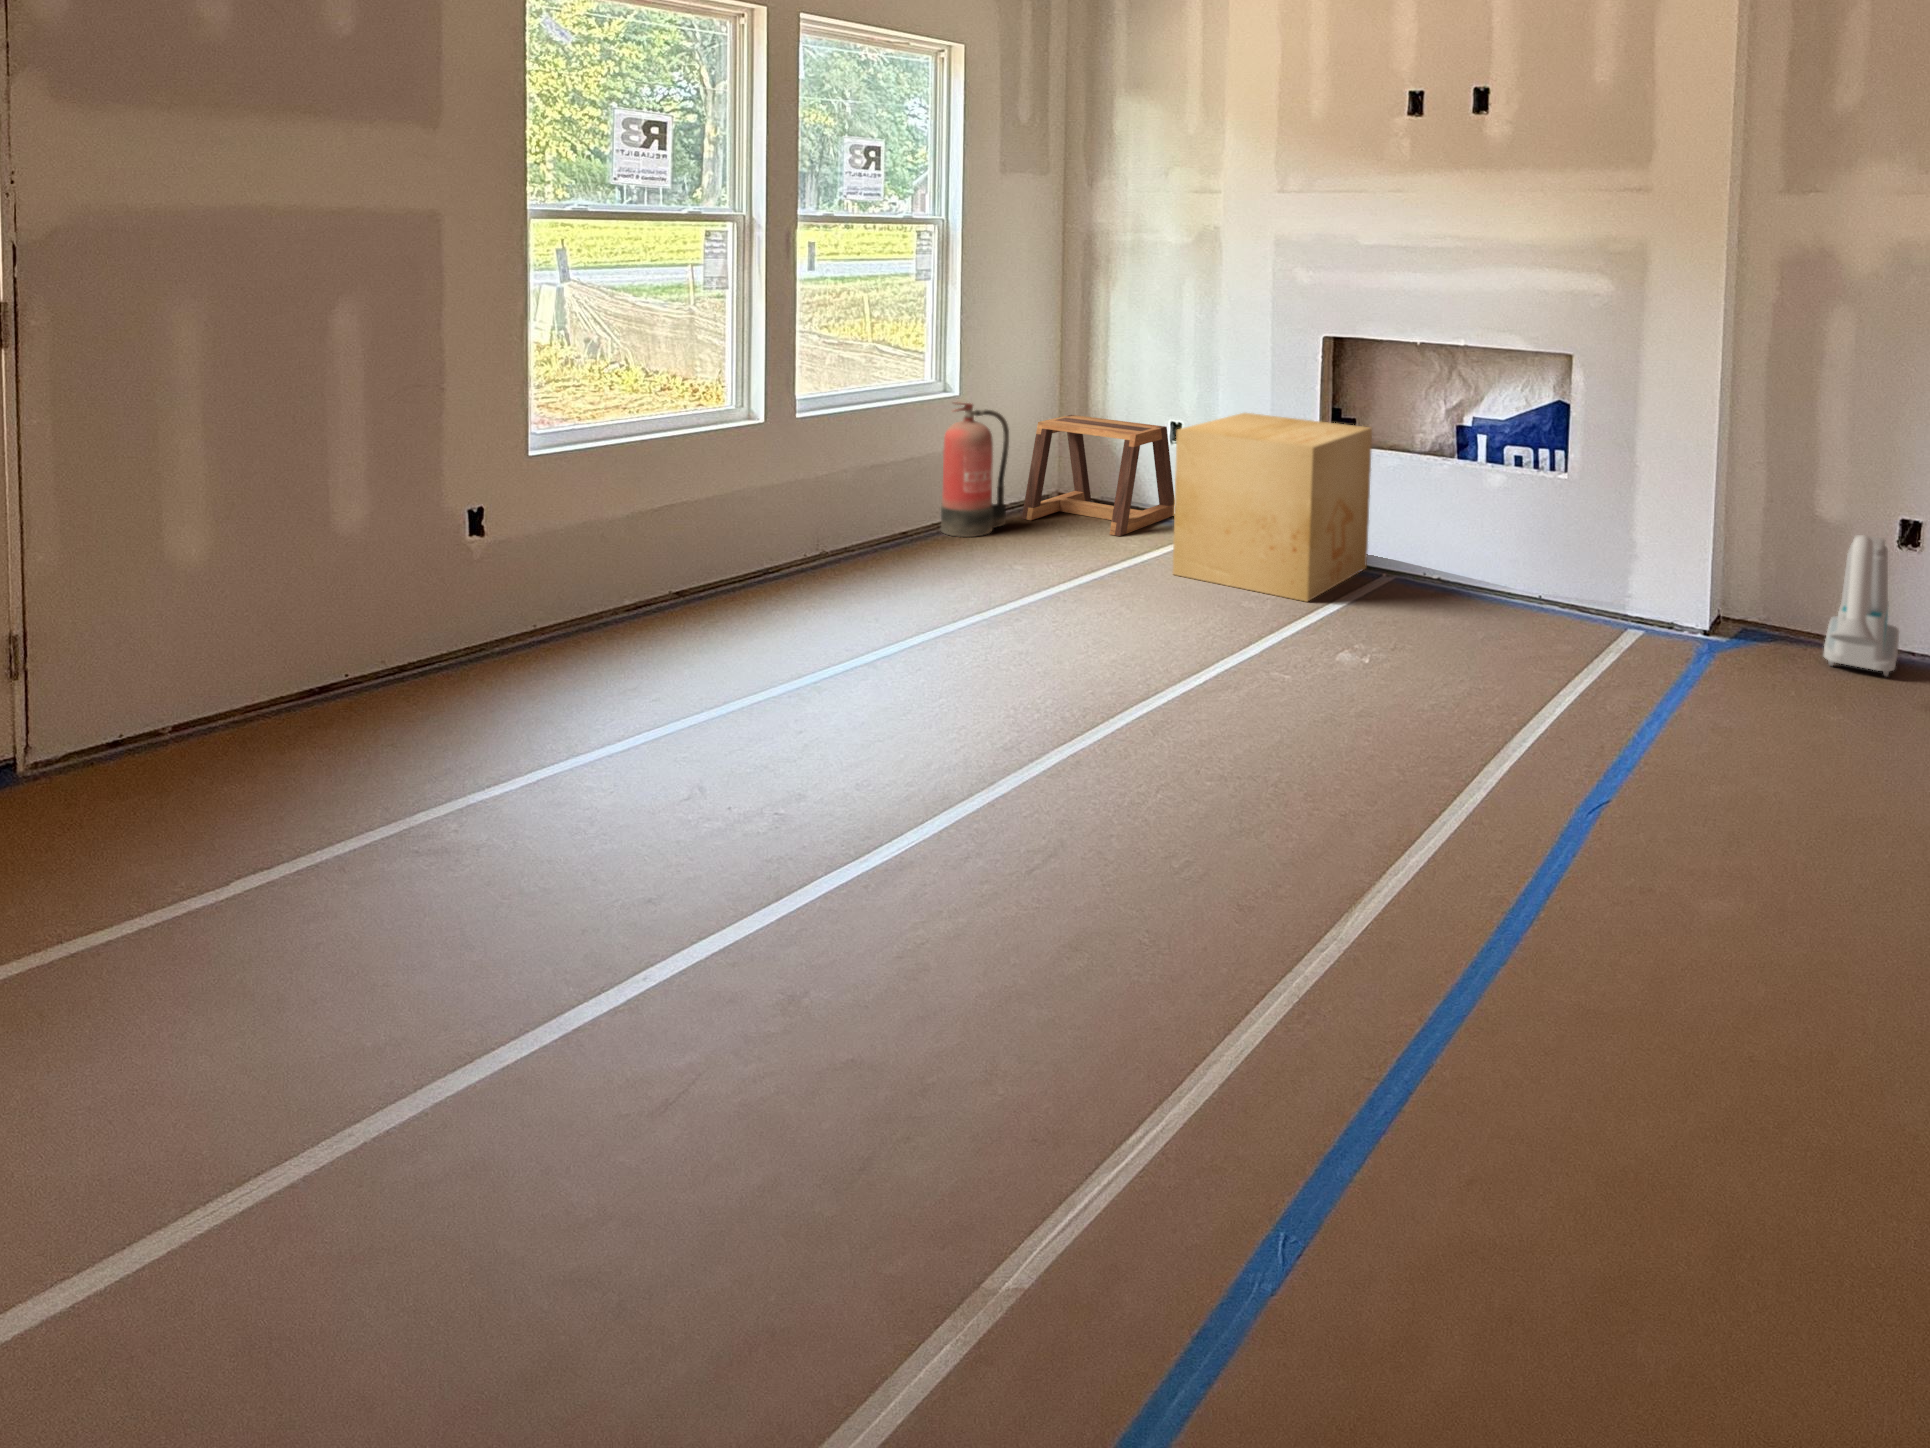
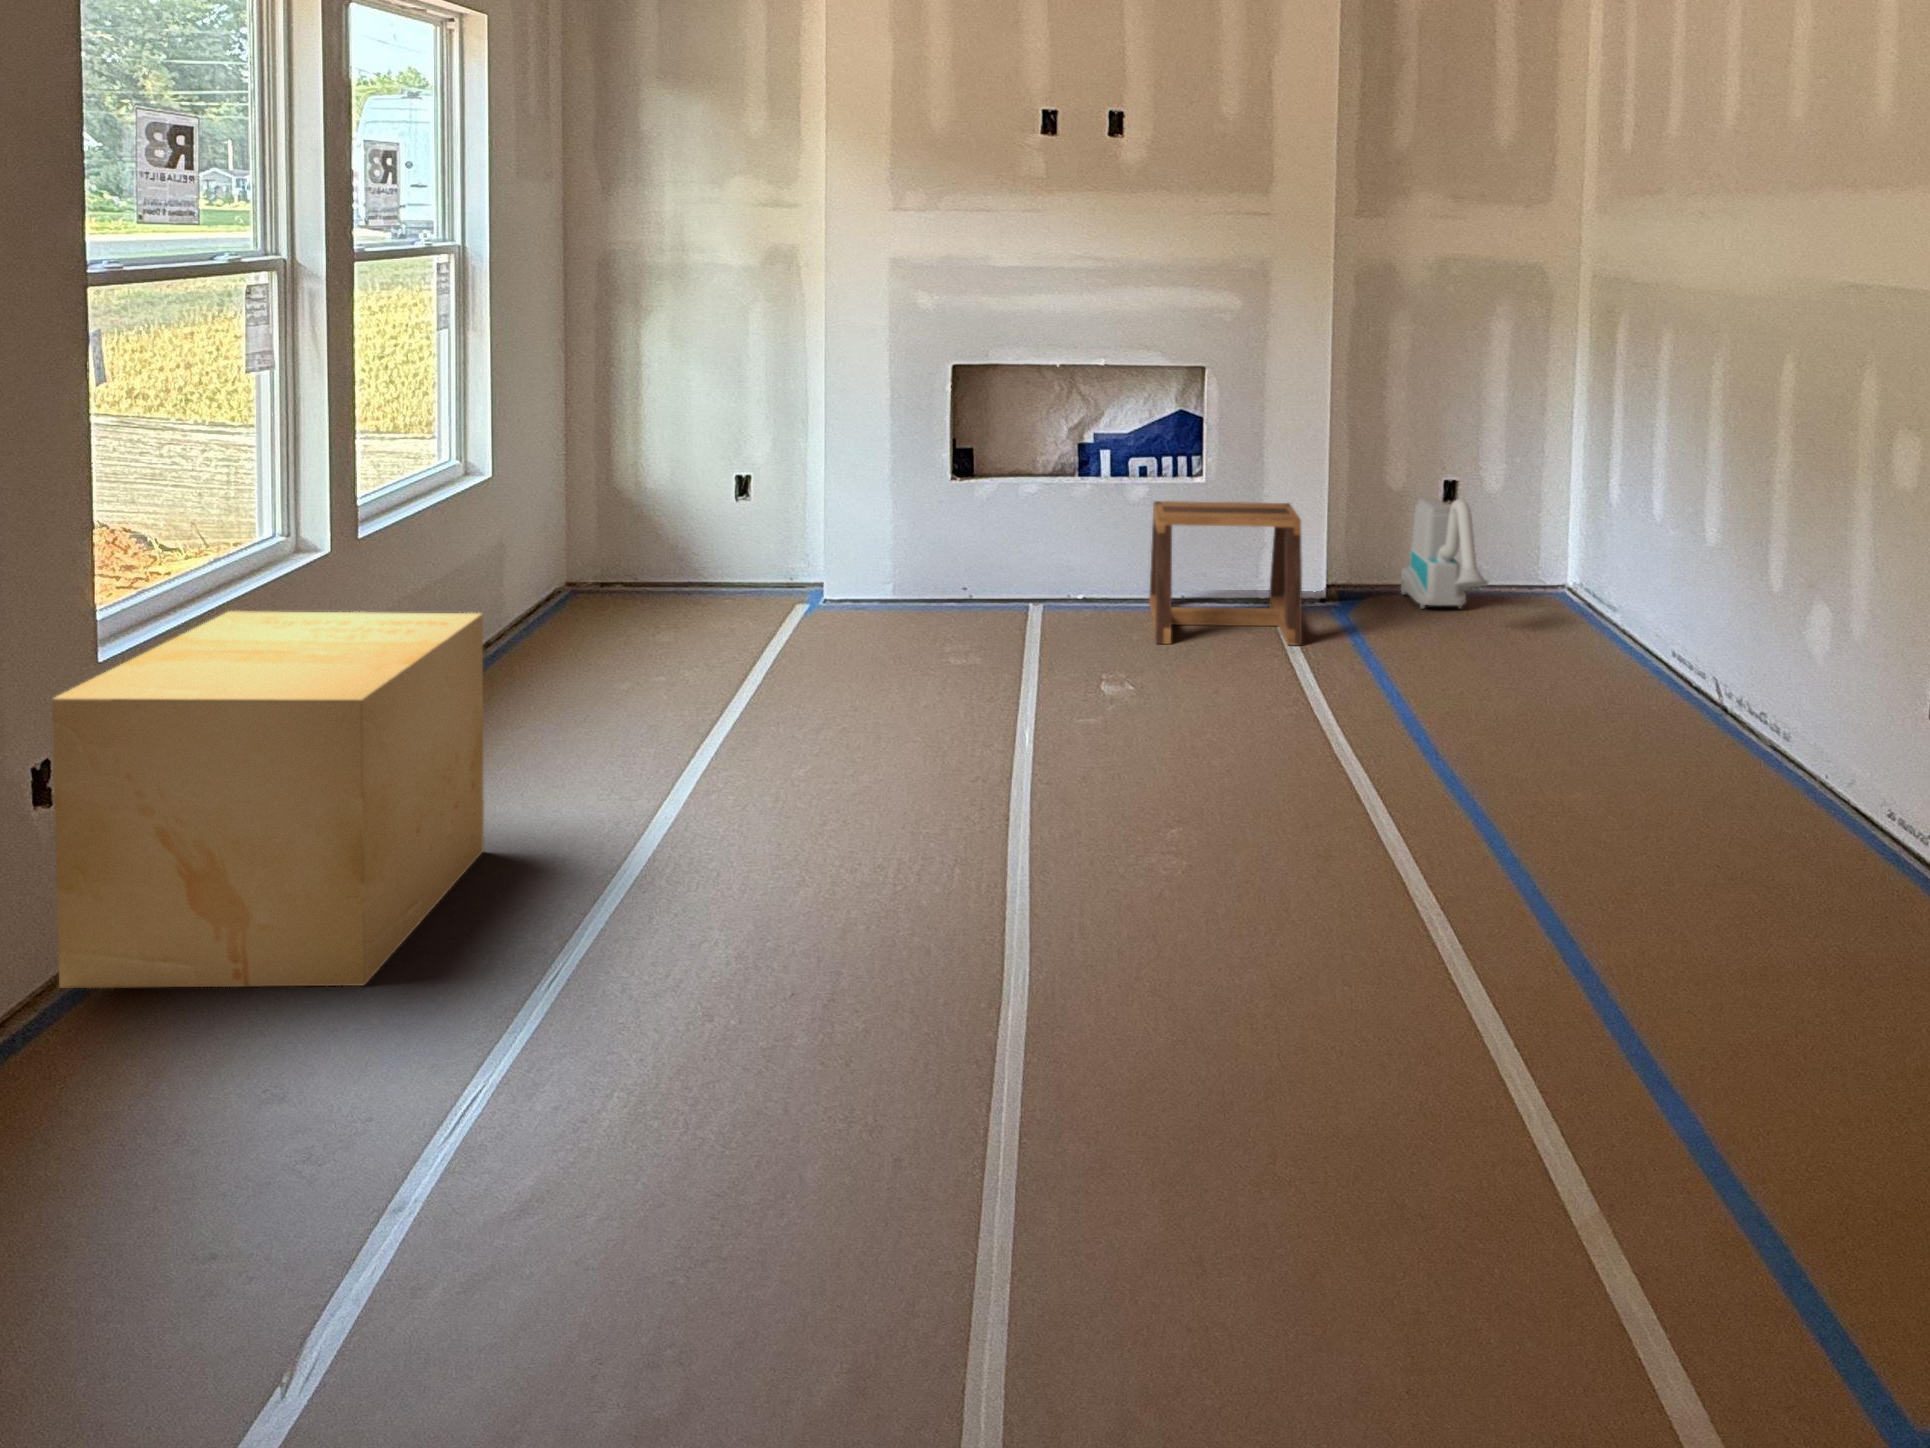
fire extinguisher: present [941,403,1009,537] -> none [487,484,562,657]
cardboard box: present [1172,413,1372,602] -> present [52,611,484,988]
stool: present [1022,415,1175,536] -> present [1149,501,1302,645]

